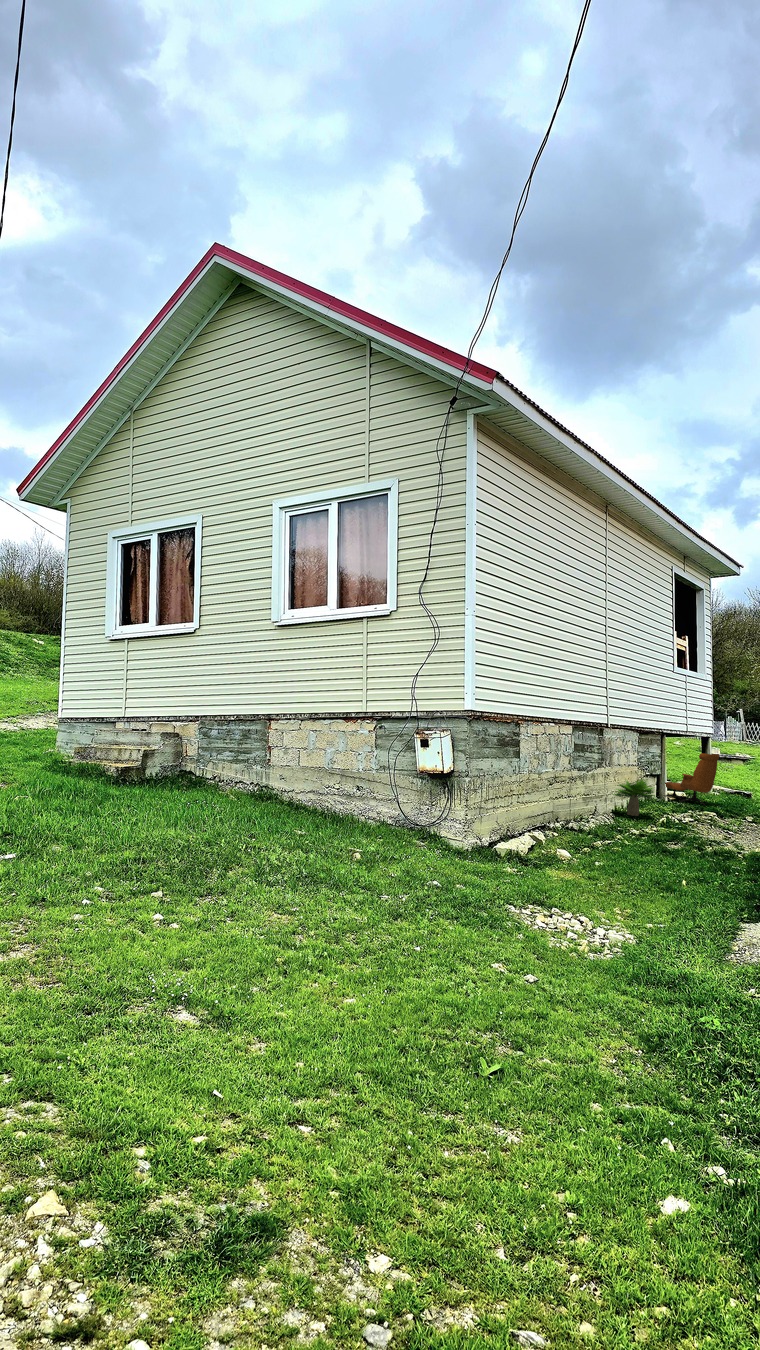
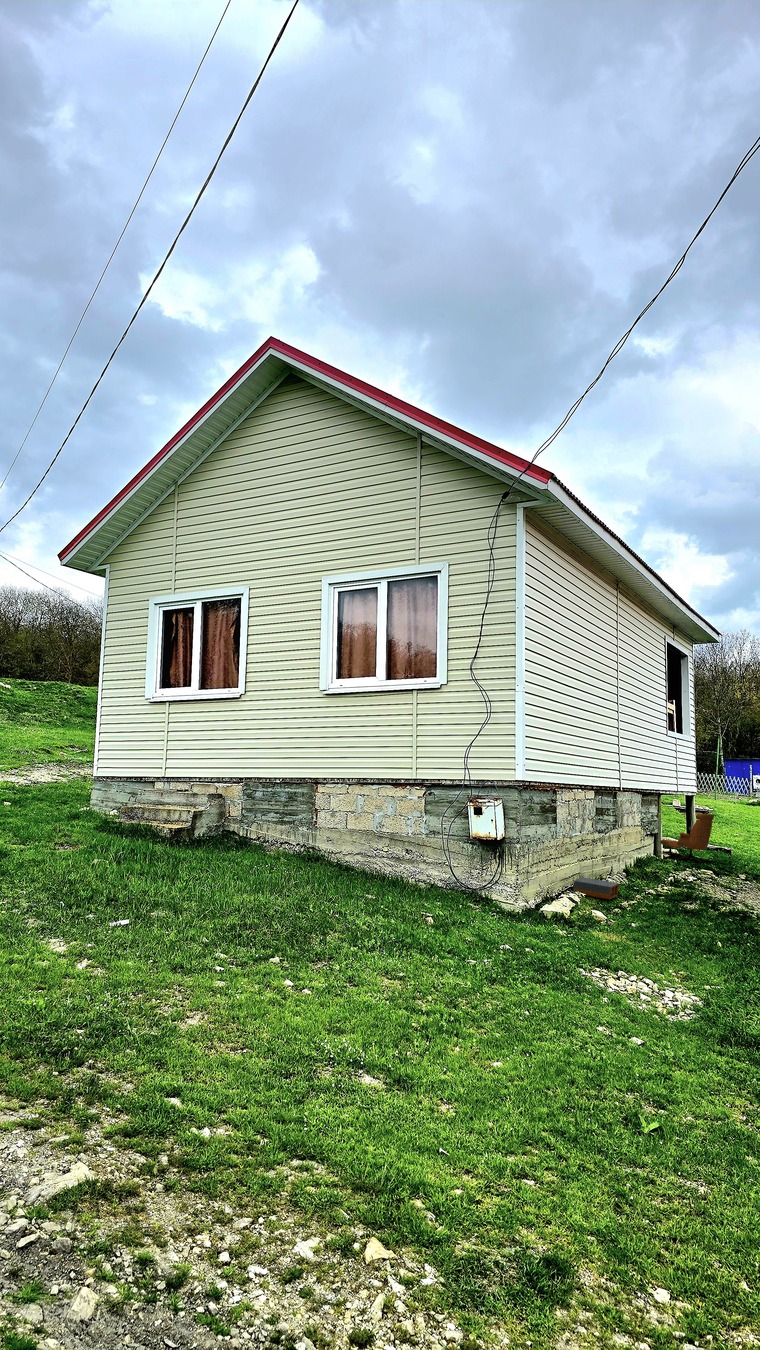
potted plant: present [613,779,655,816] -> none [621,837,667,874]
storage box: none [542,817,592,839] -> present [573,877,619,900]

